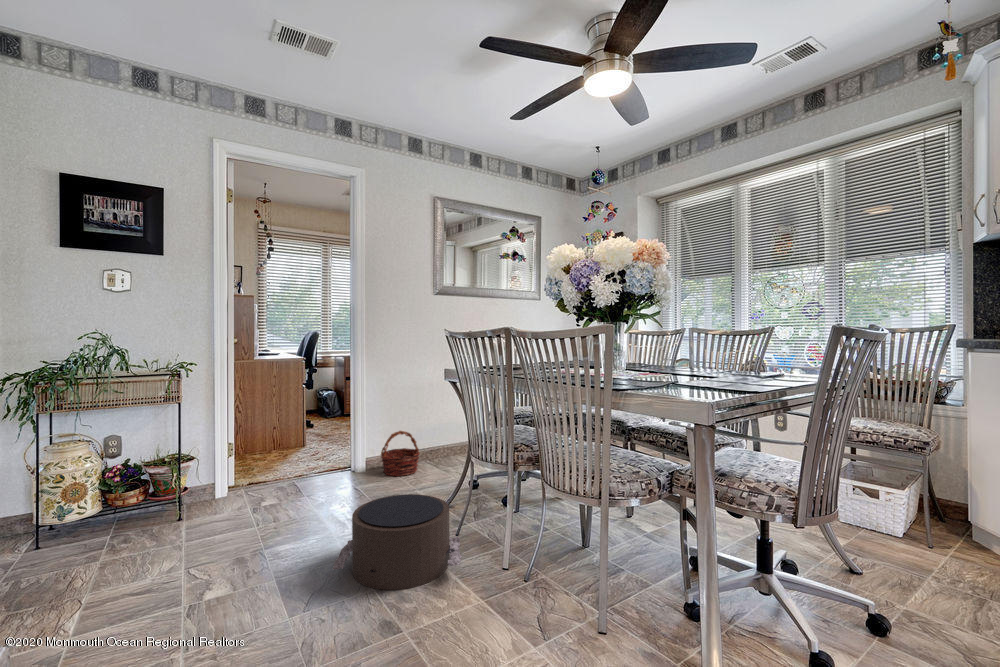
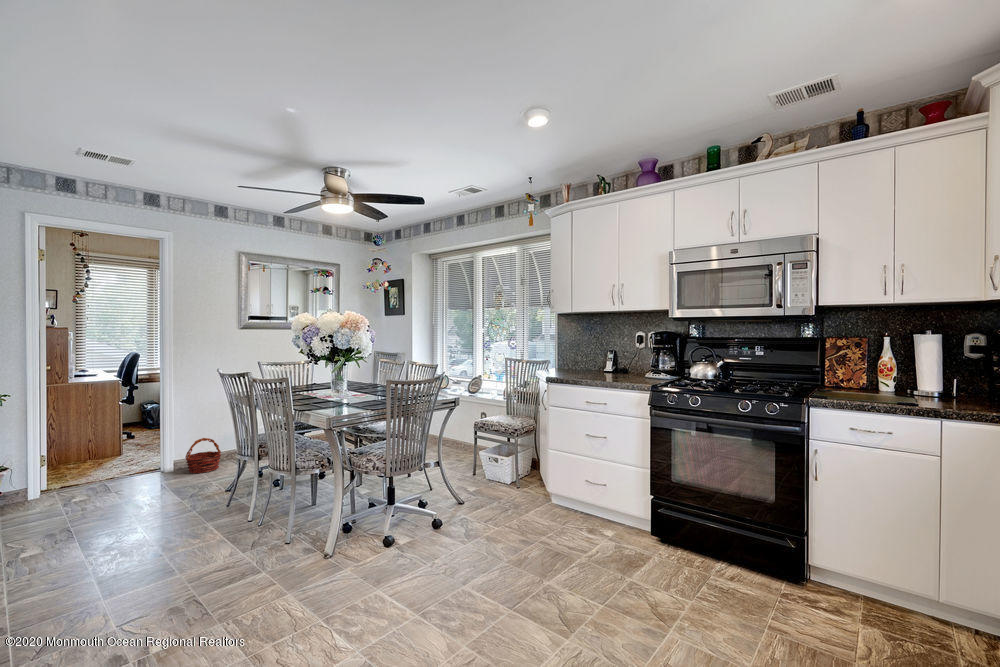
pouf: present [333,494,462,590] -> none [122,480,223,538]

